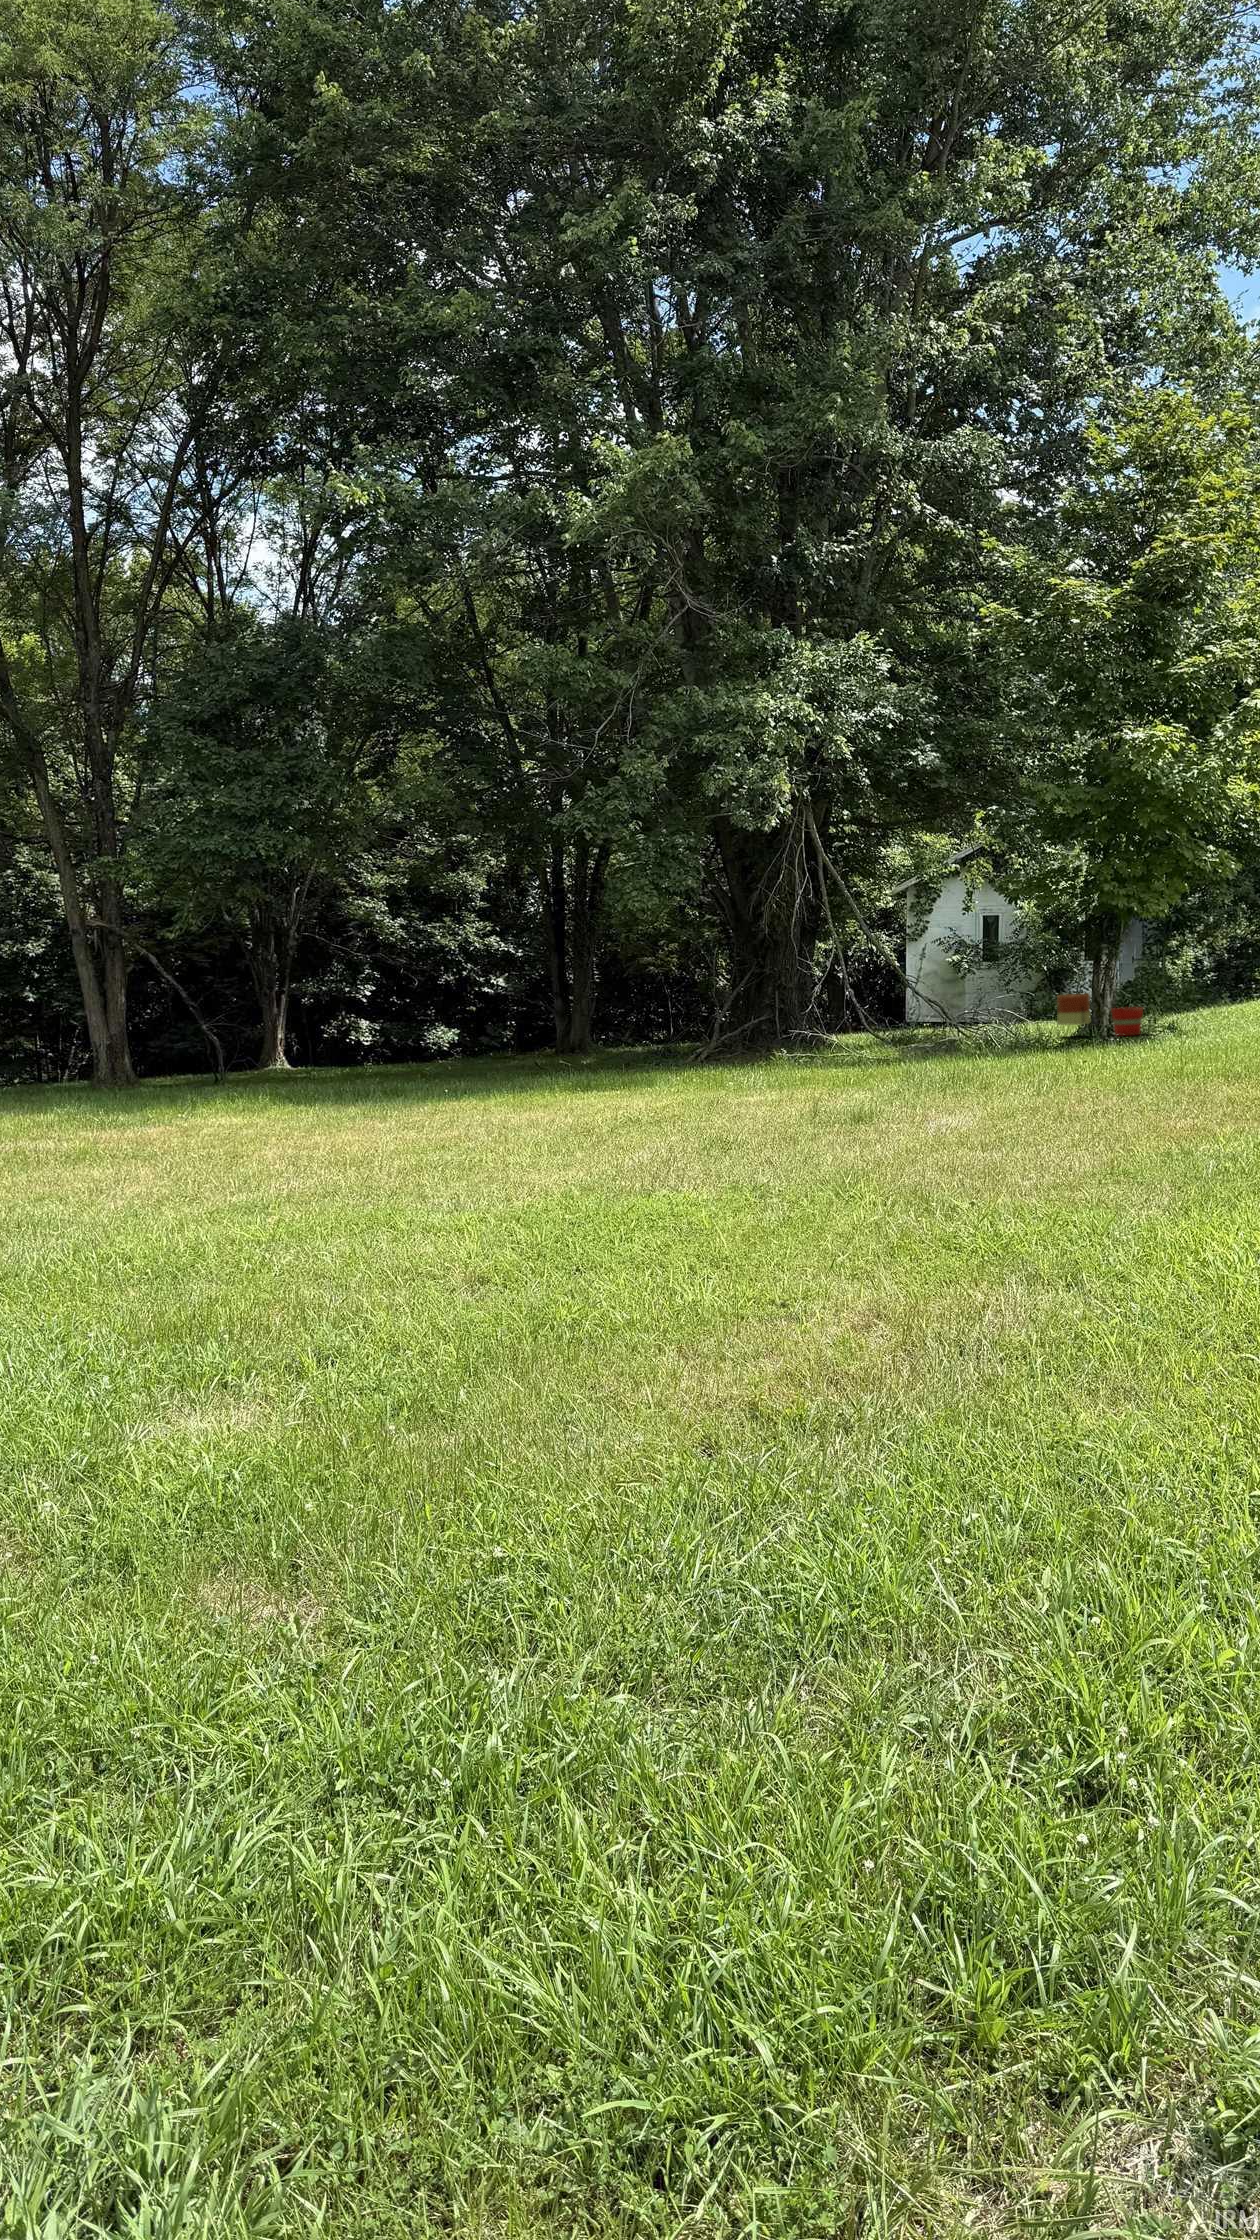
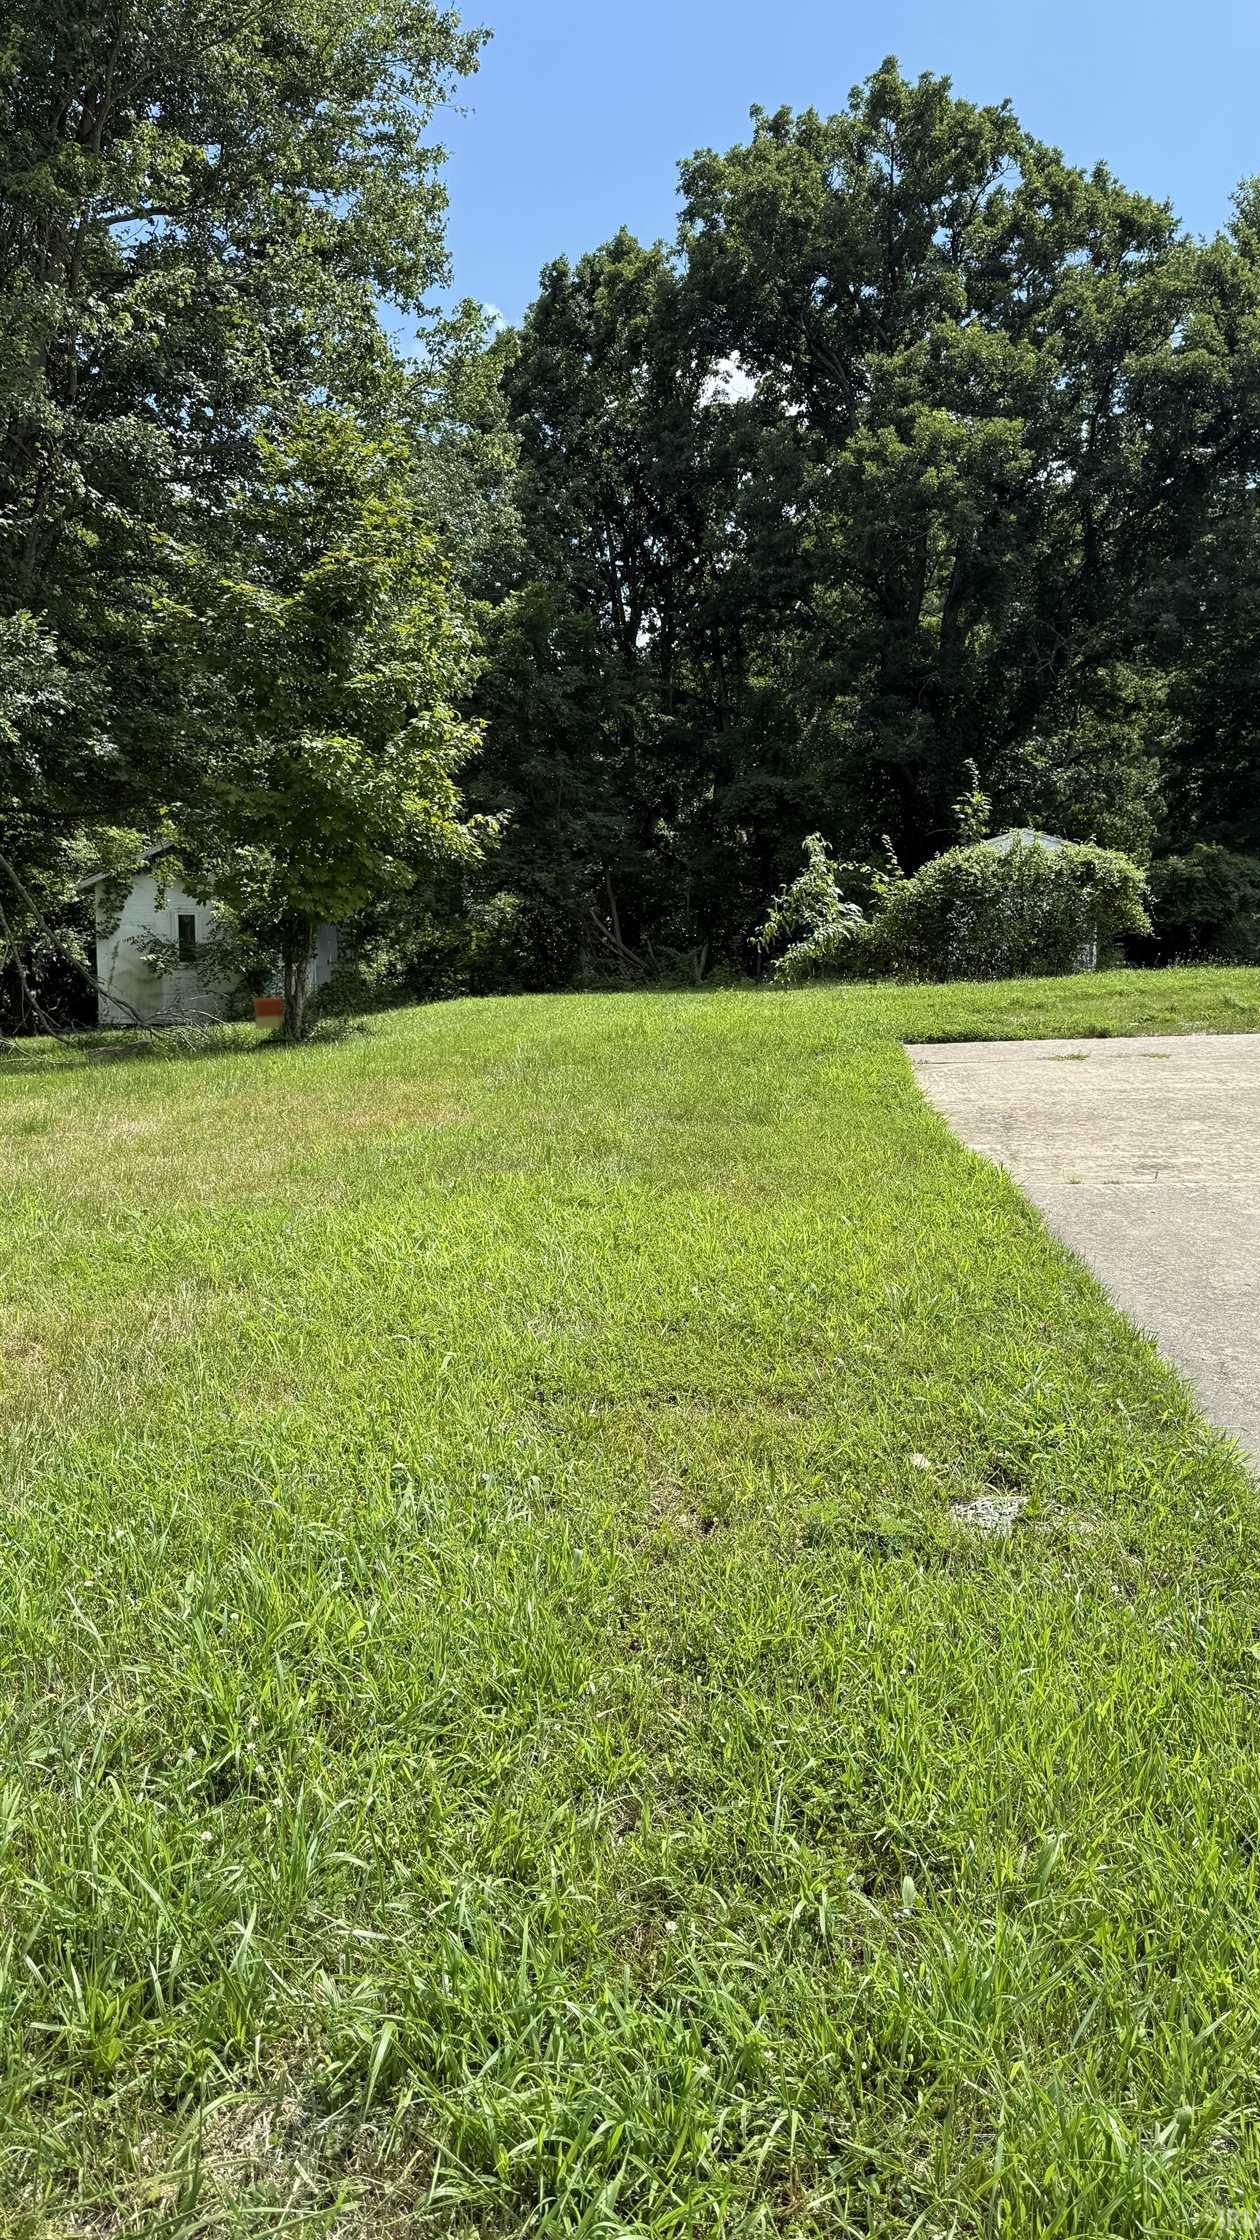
bucket: present [1111,1007,1144,1036] -> none [307,1009,339,1038]

